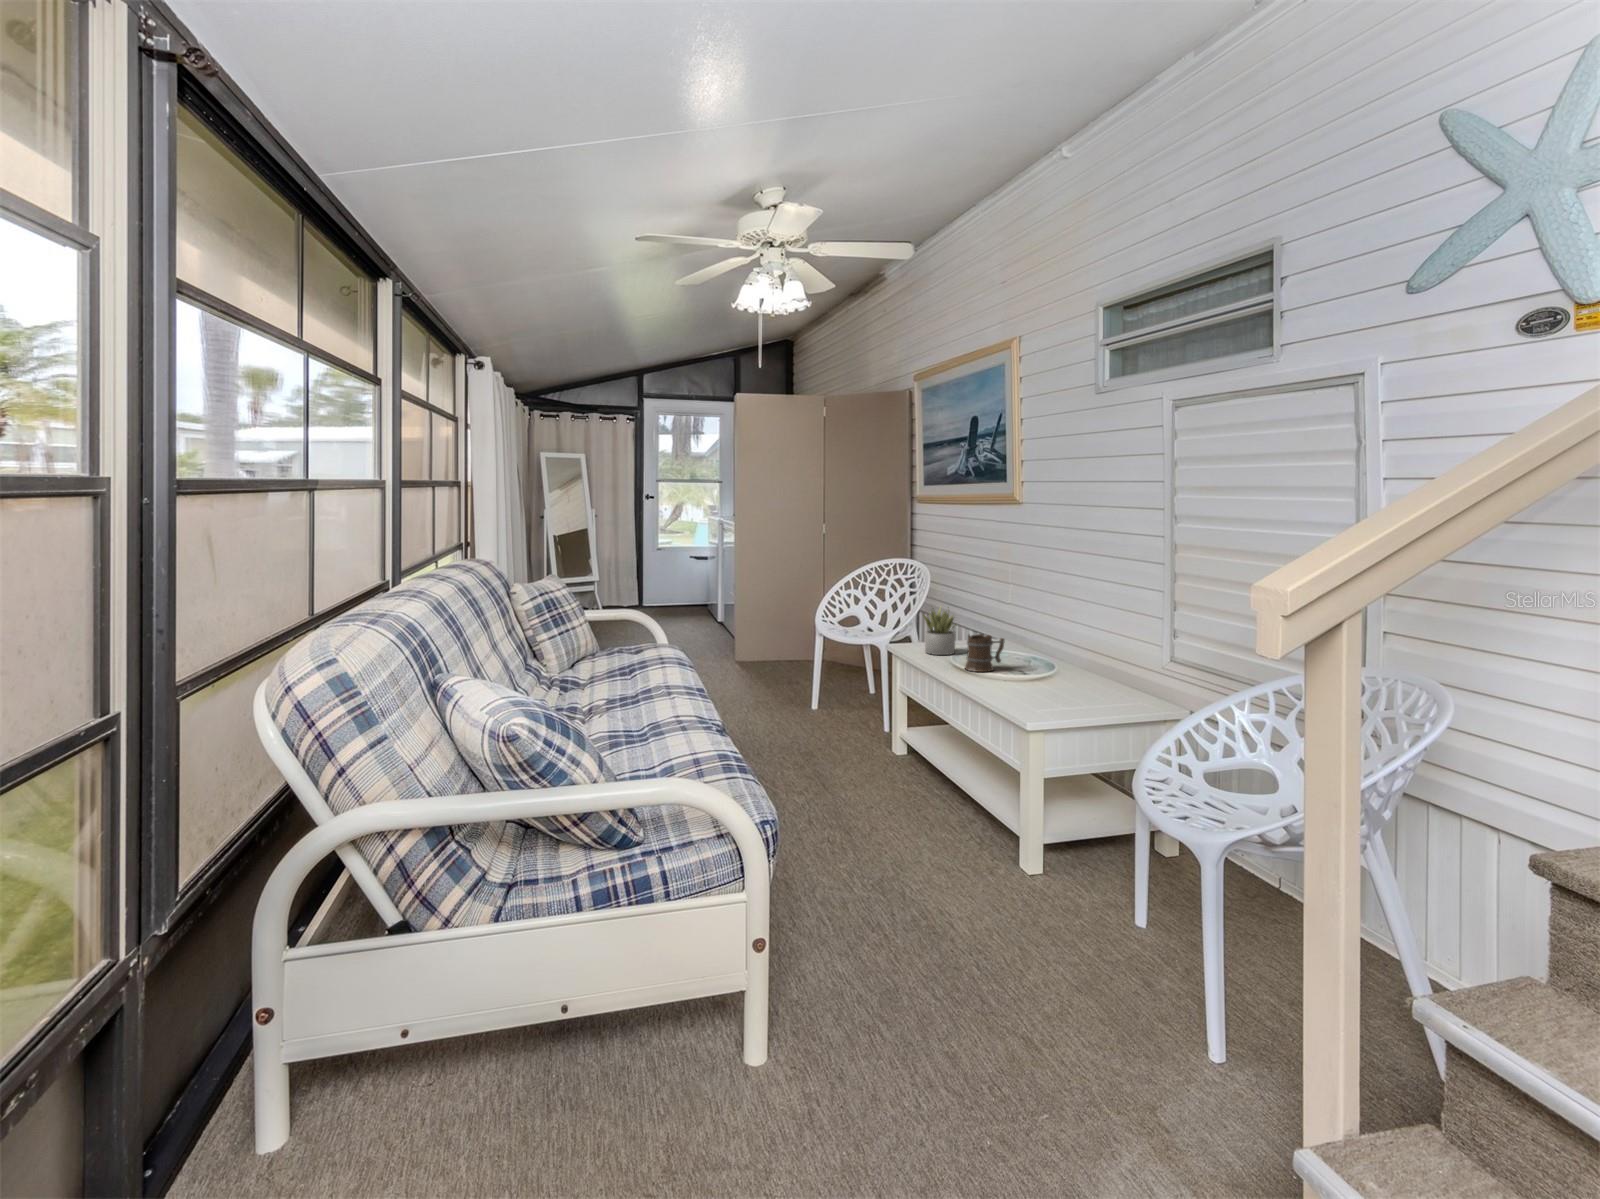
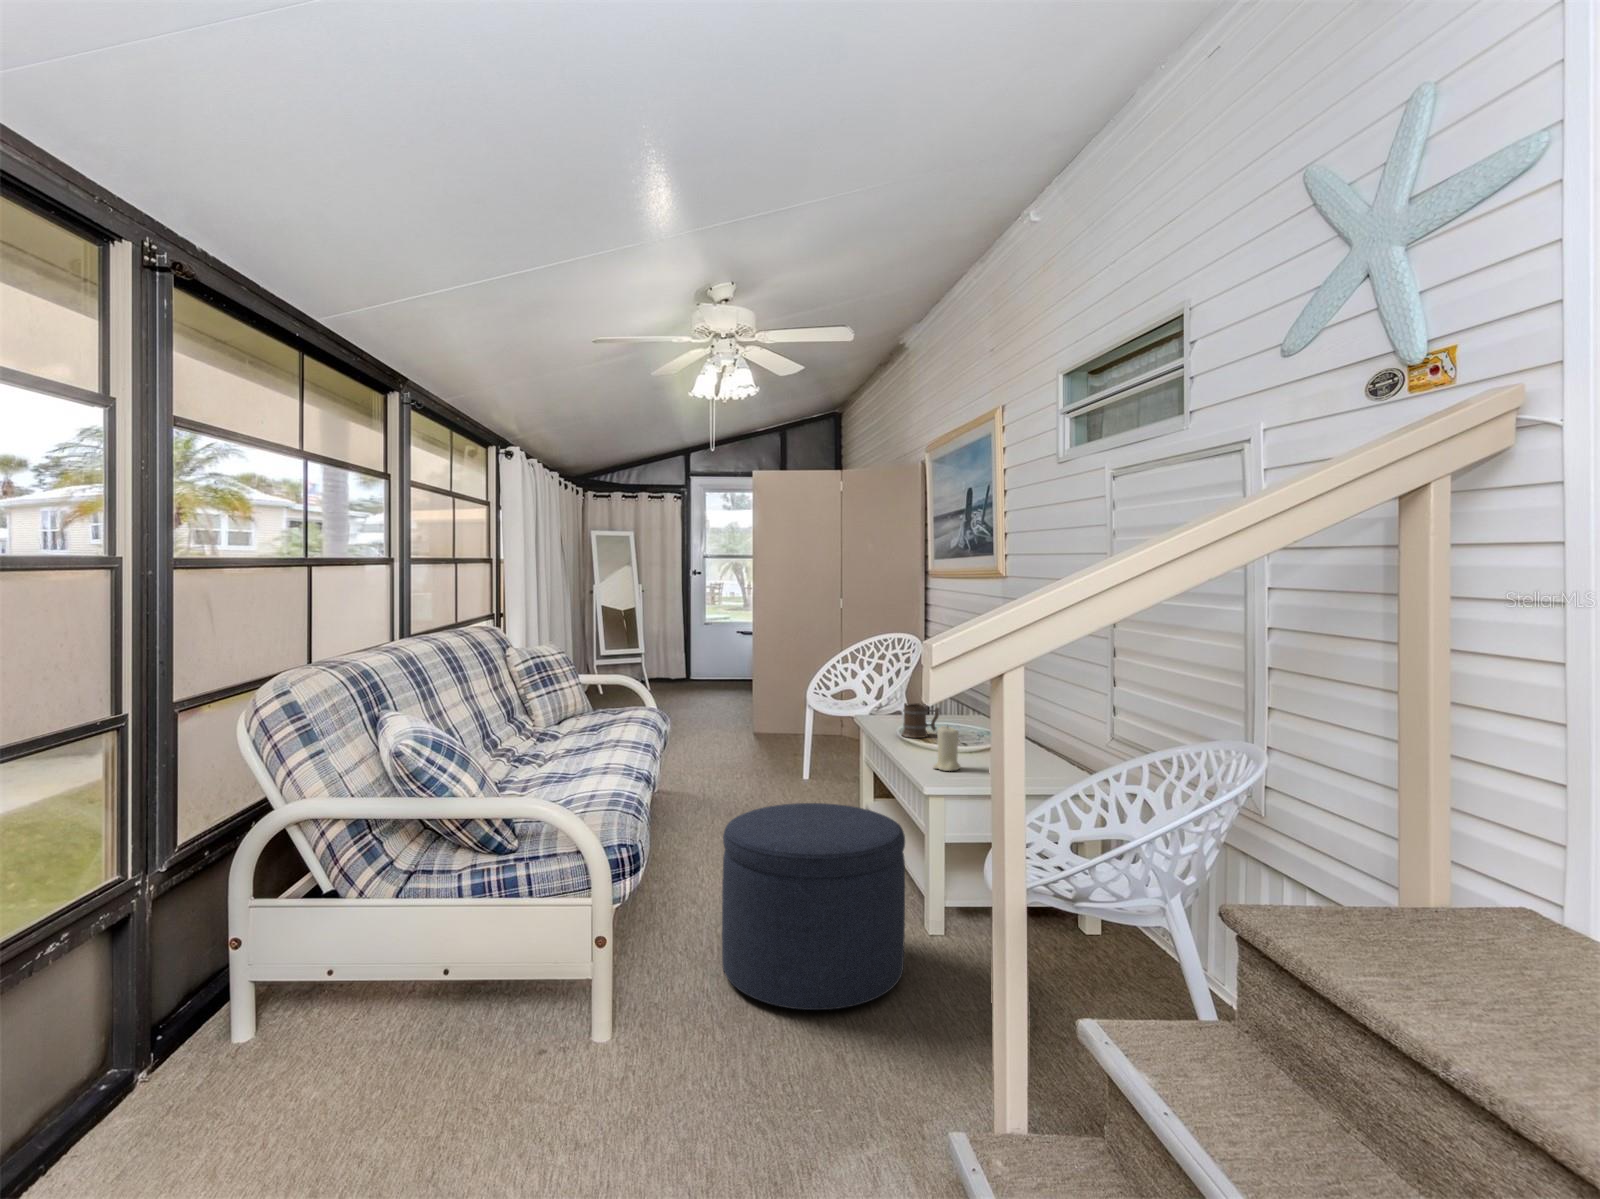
succulent plant: present [924,607,956,655] -> none [877,676,908,723]
candle: none [1034,660,1065,710] -> present [933,726,961,771]
ottoman: none [848,756,1061,996] -> present [722,803,905,1010]

